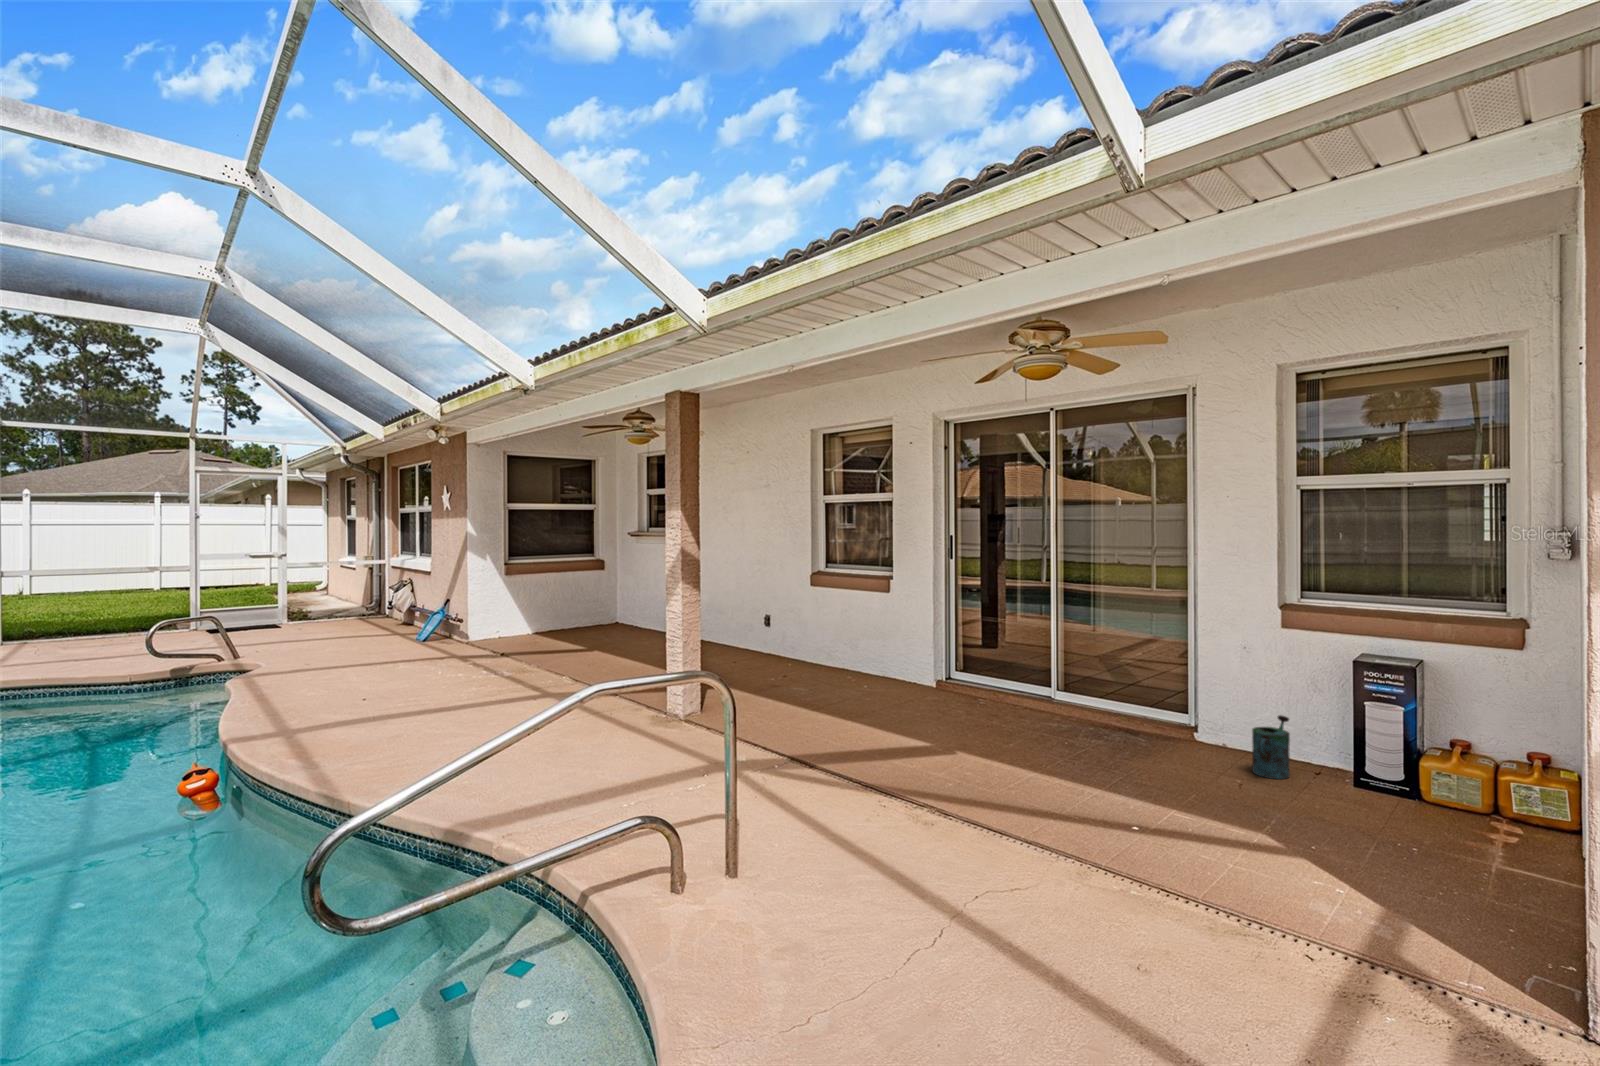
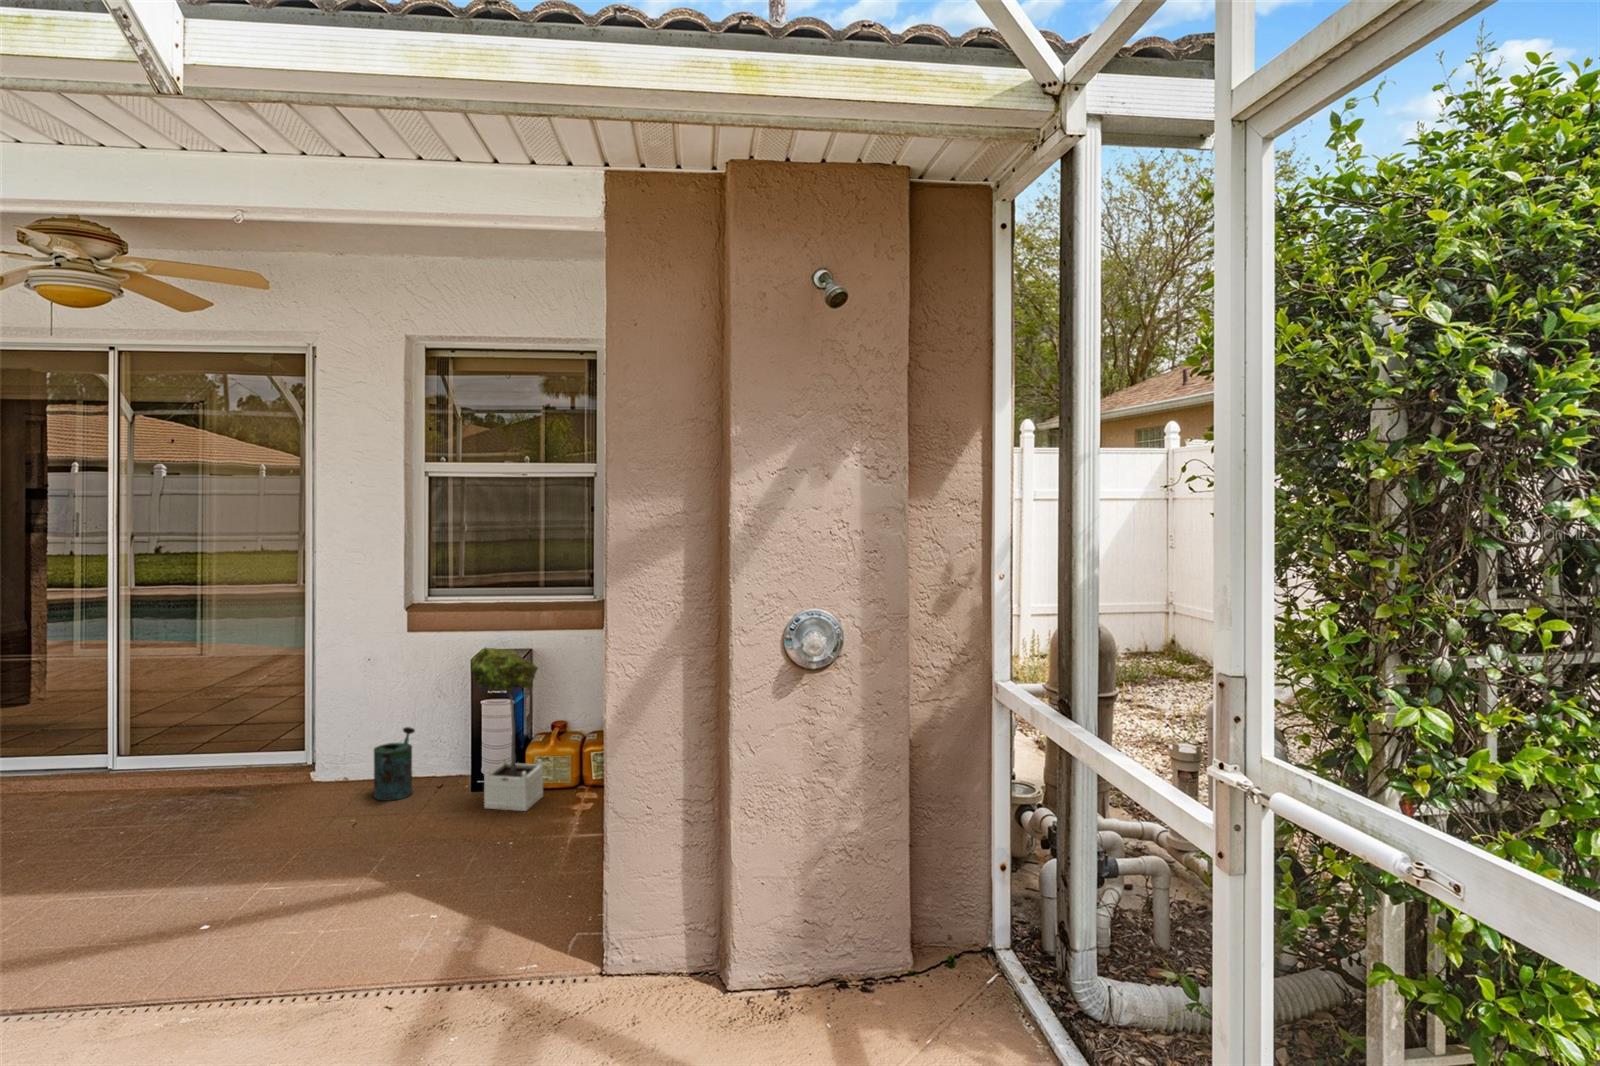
potted tree: none [1355,649,1443,823] -> present [471,648,543,811]

